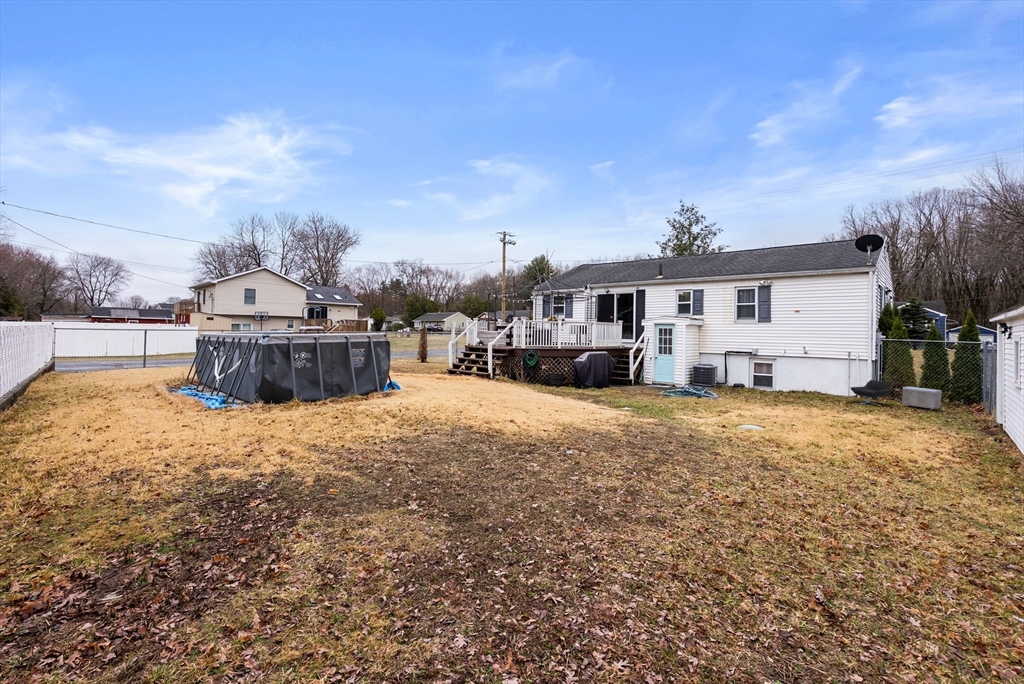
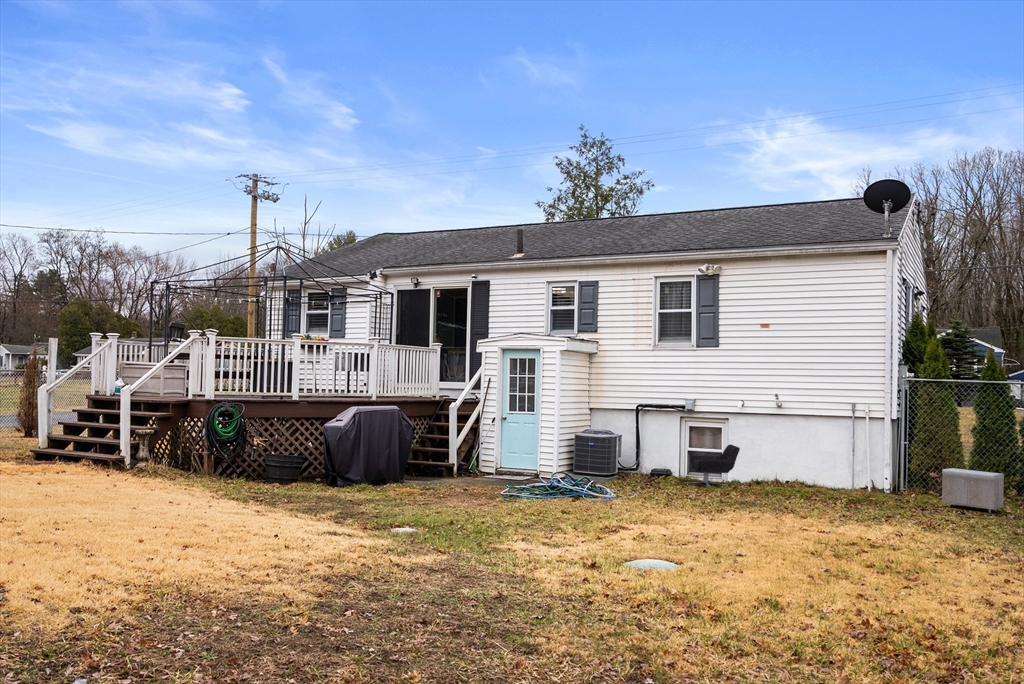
lounge chair: present [851,380,891,404] -> present [691,444,740,487]

